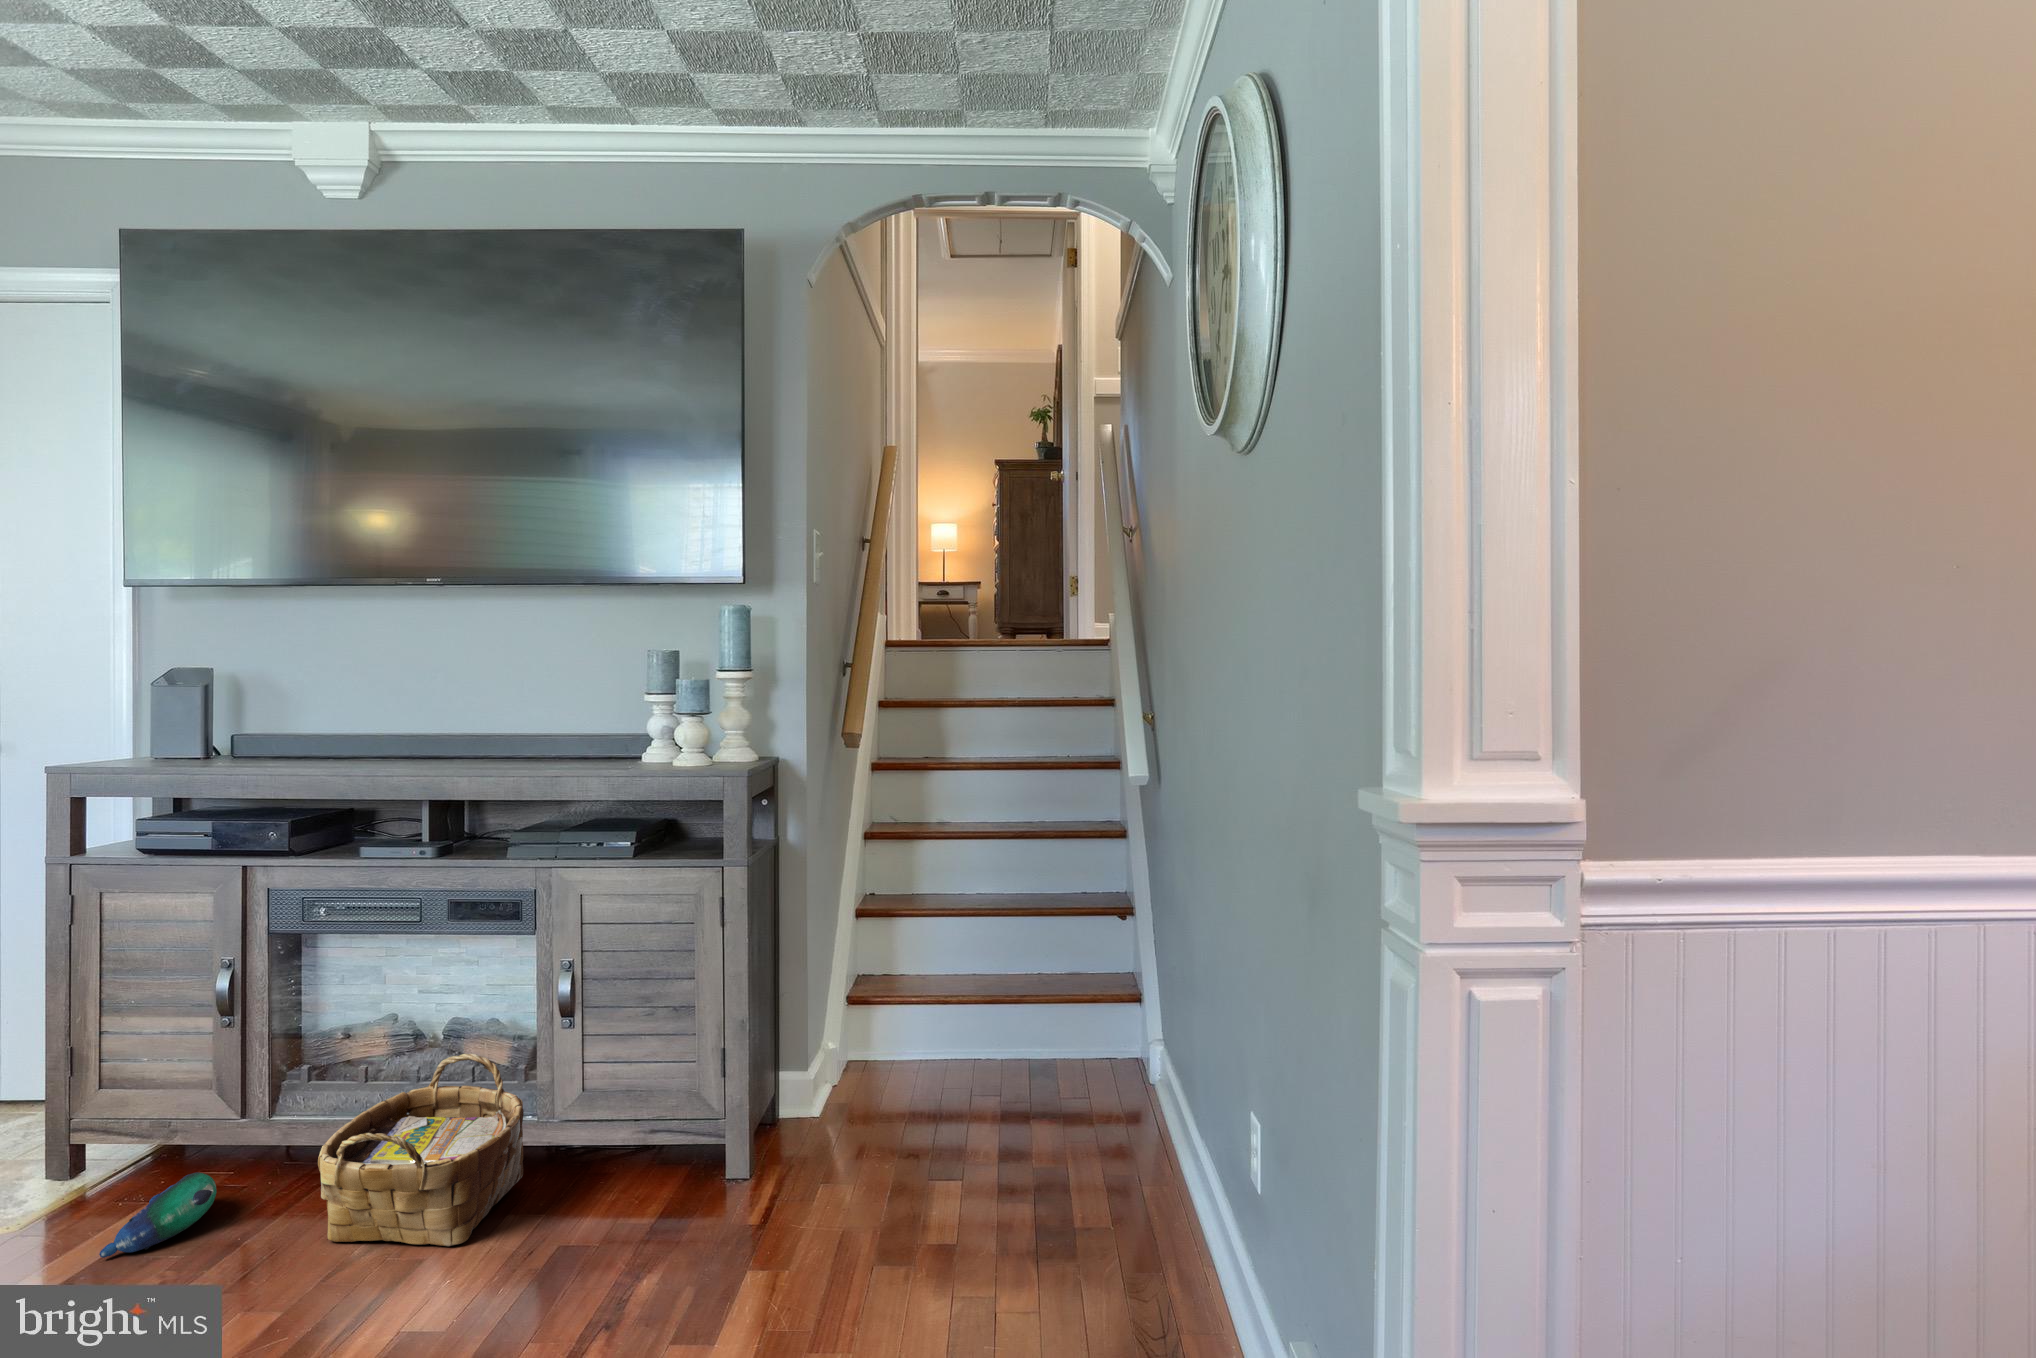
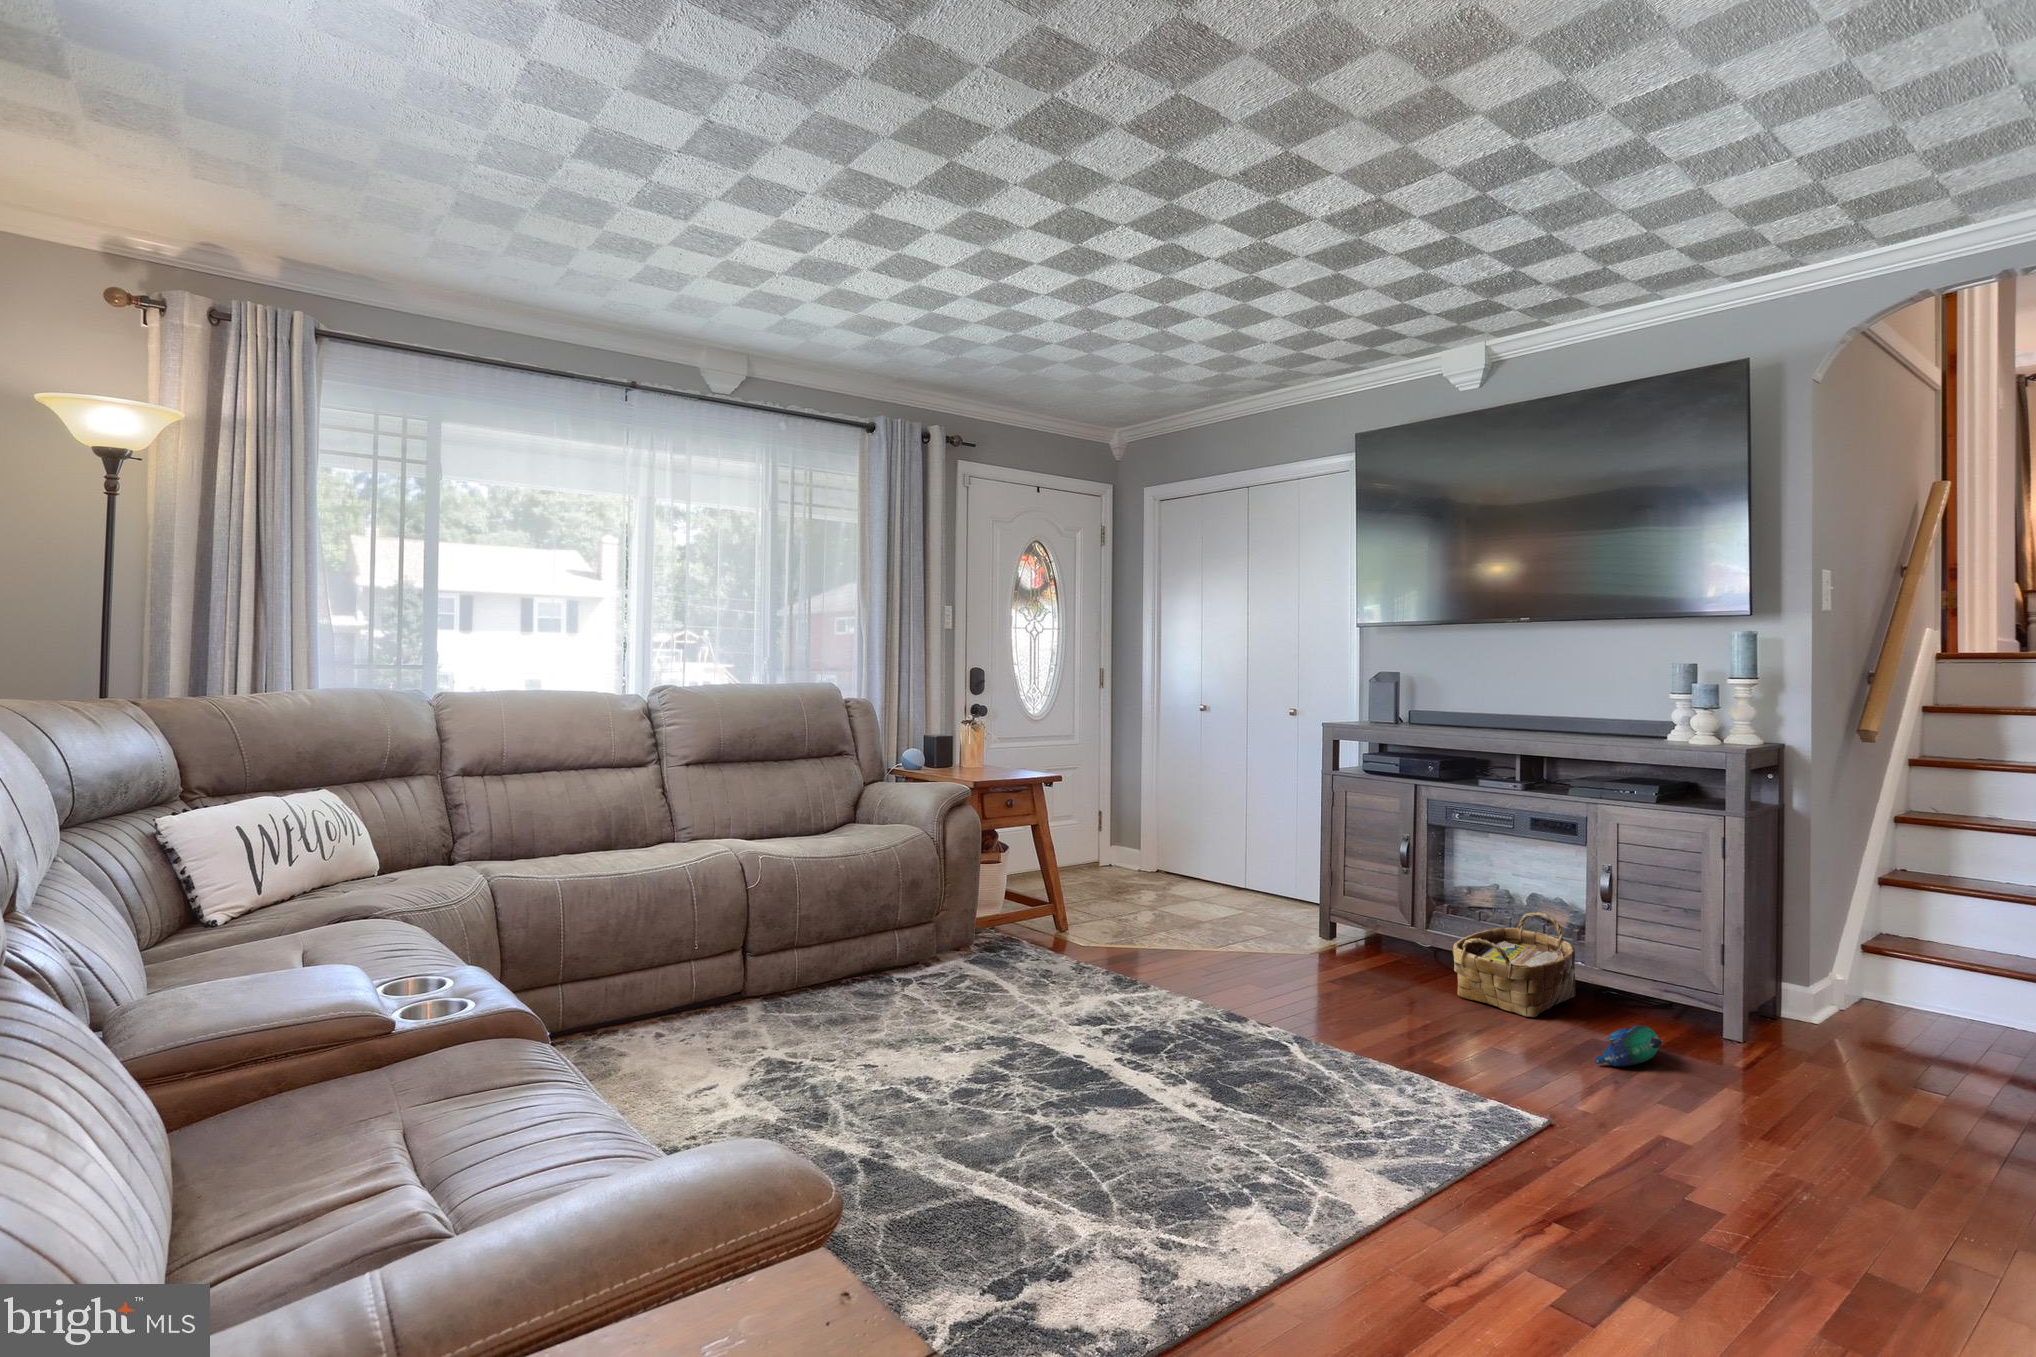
plush toy: present [99,1172,217,1258] -> present [1595,1025,1663,1067]

